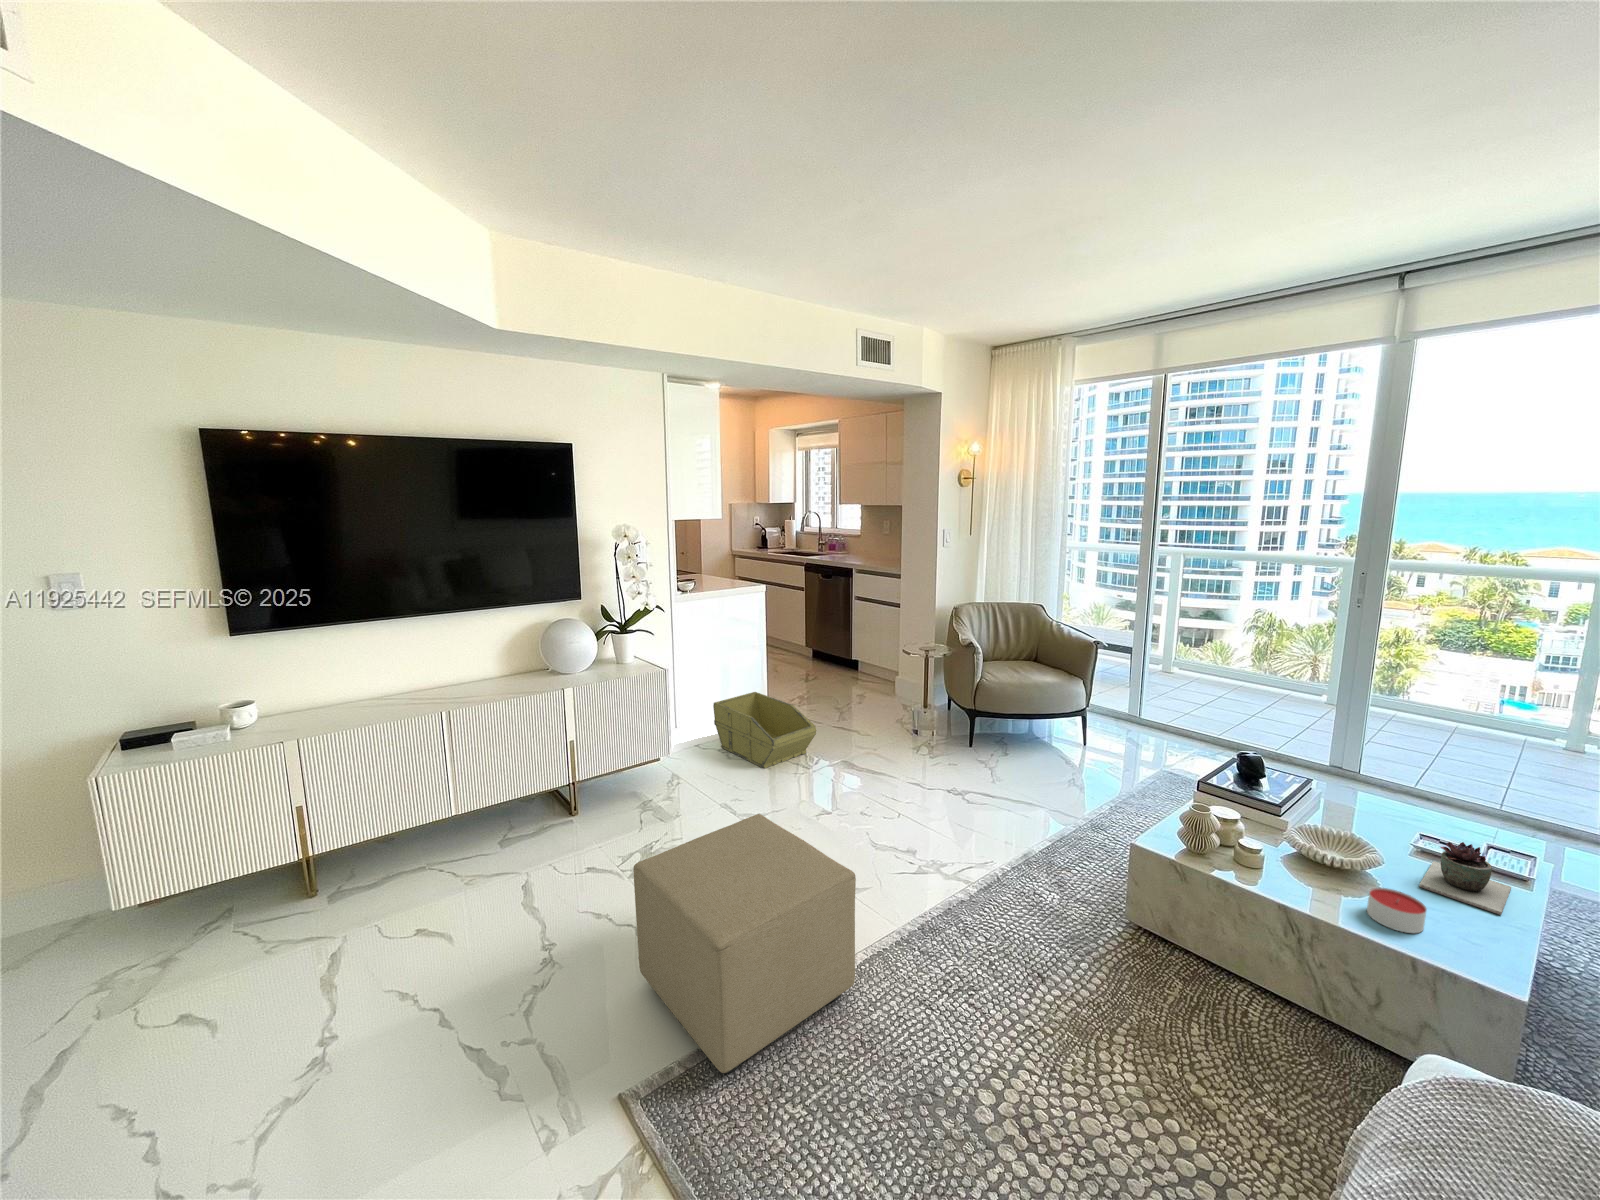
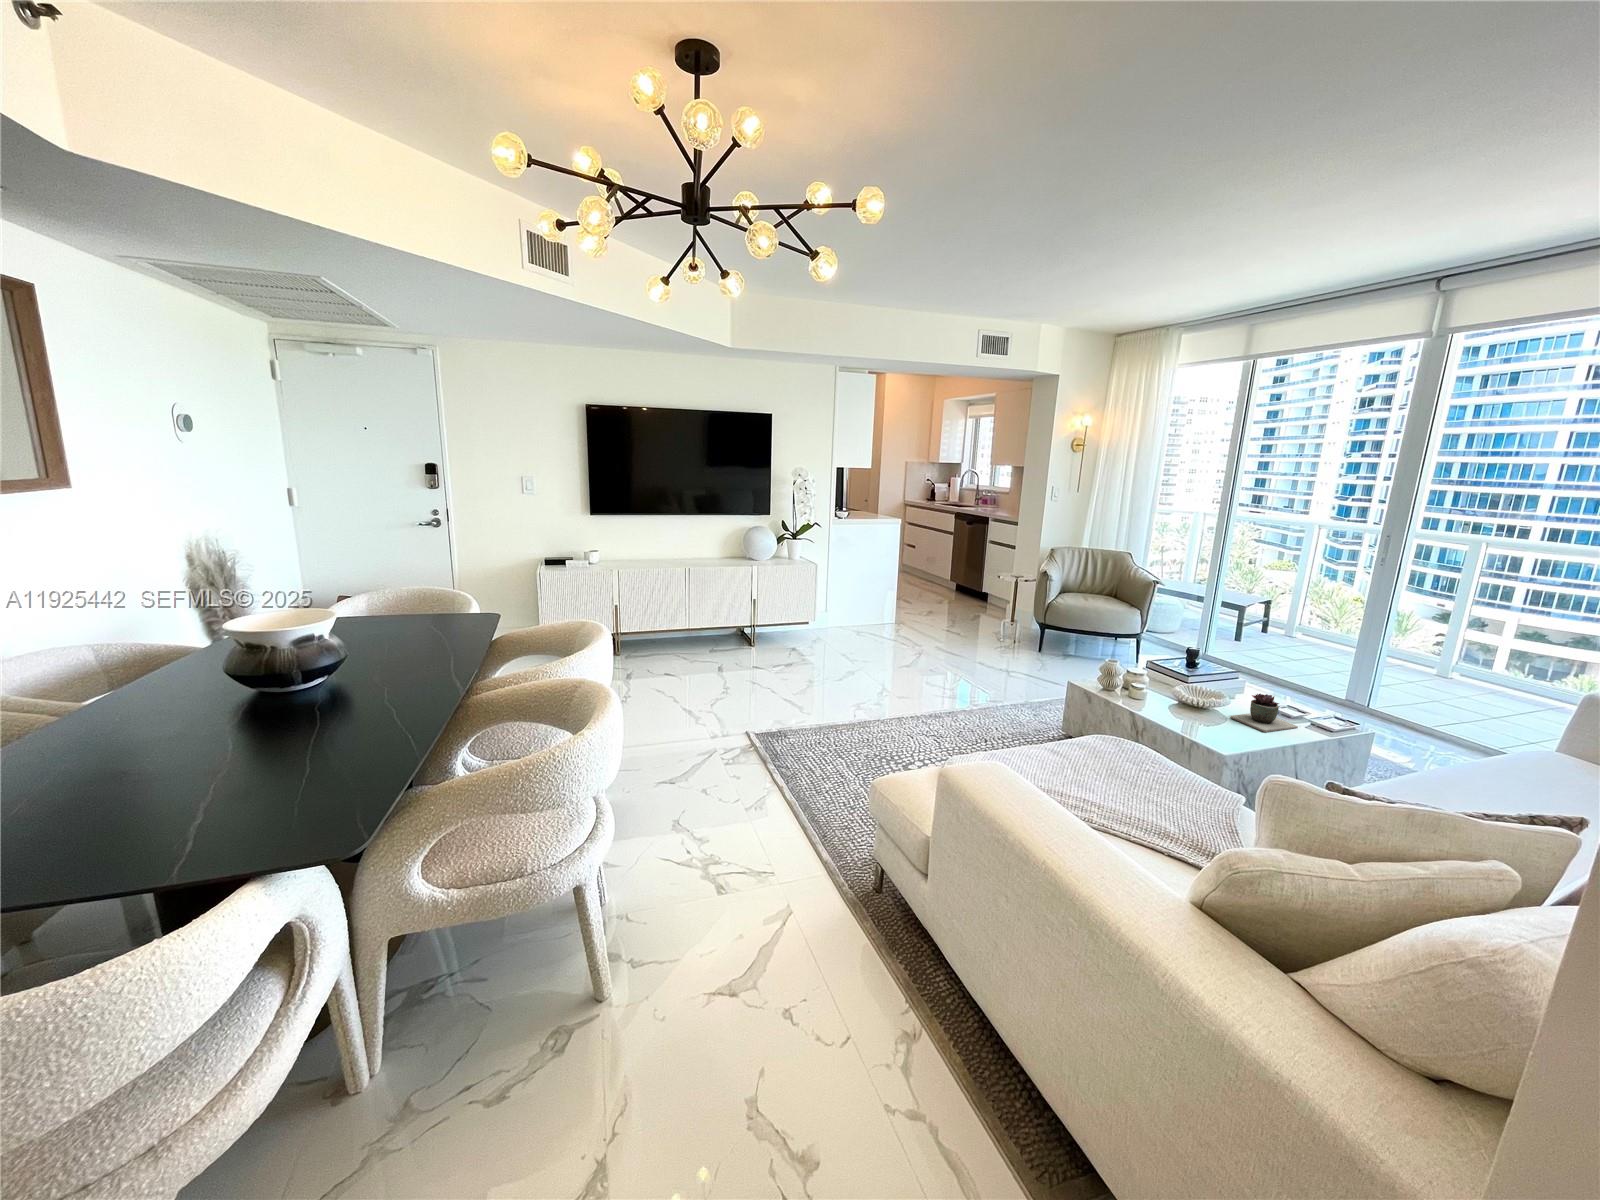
storage bin: present [713,692,816,768] -> none [852,596,918,642]
ottoman: present [633,814,856,1073] -> none [765,632,873,730]
candle: present [1367,888,1427,933] -> none [1172,706,1204,728]

